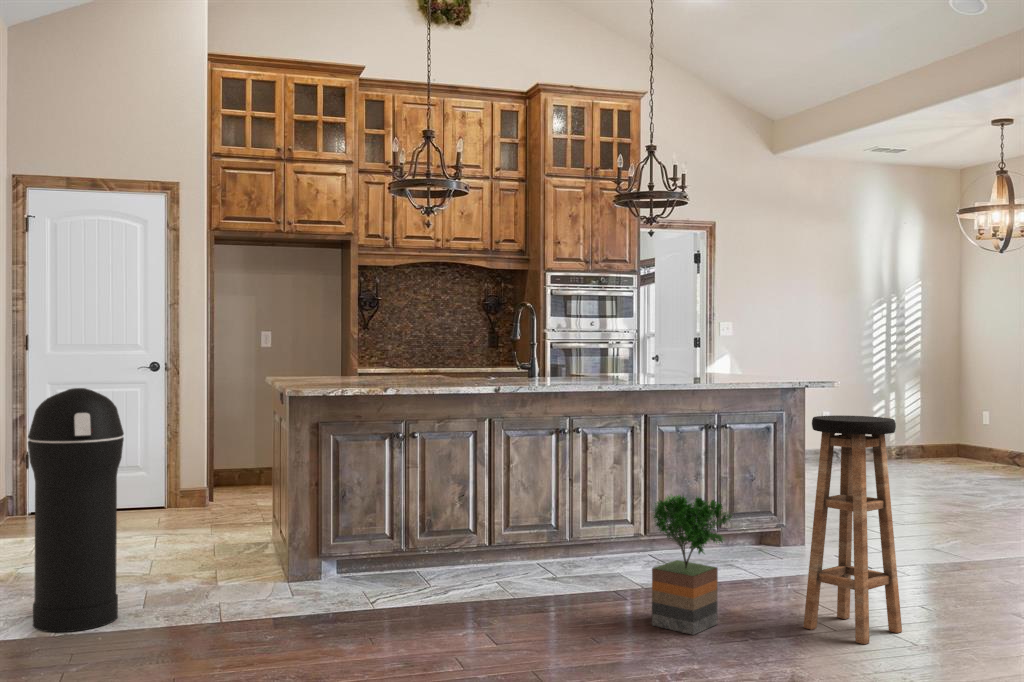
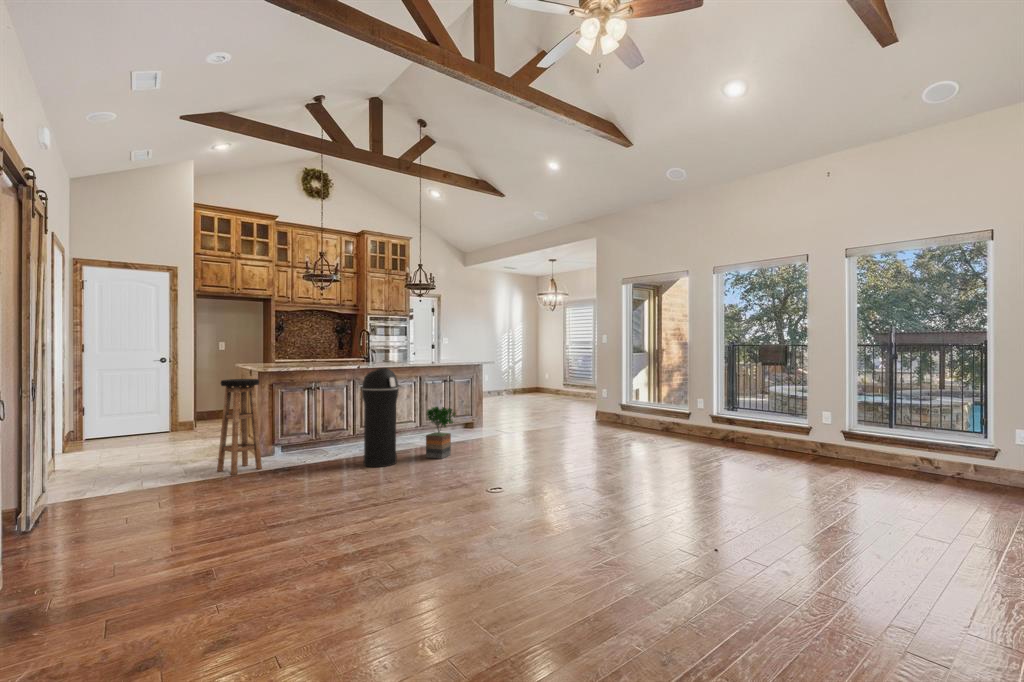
trash can: present [28,388,124,632] -> present [362,368,399,467]
bar stool: present [803,415,902,644] -> present [217,379,262,475]

